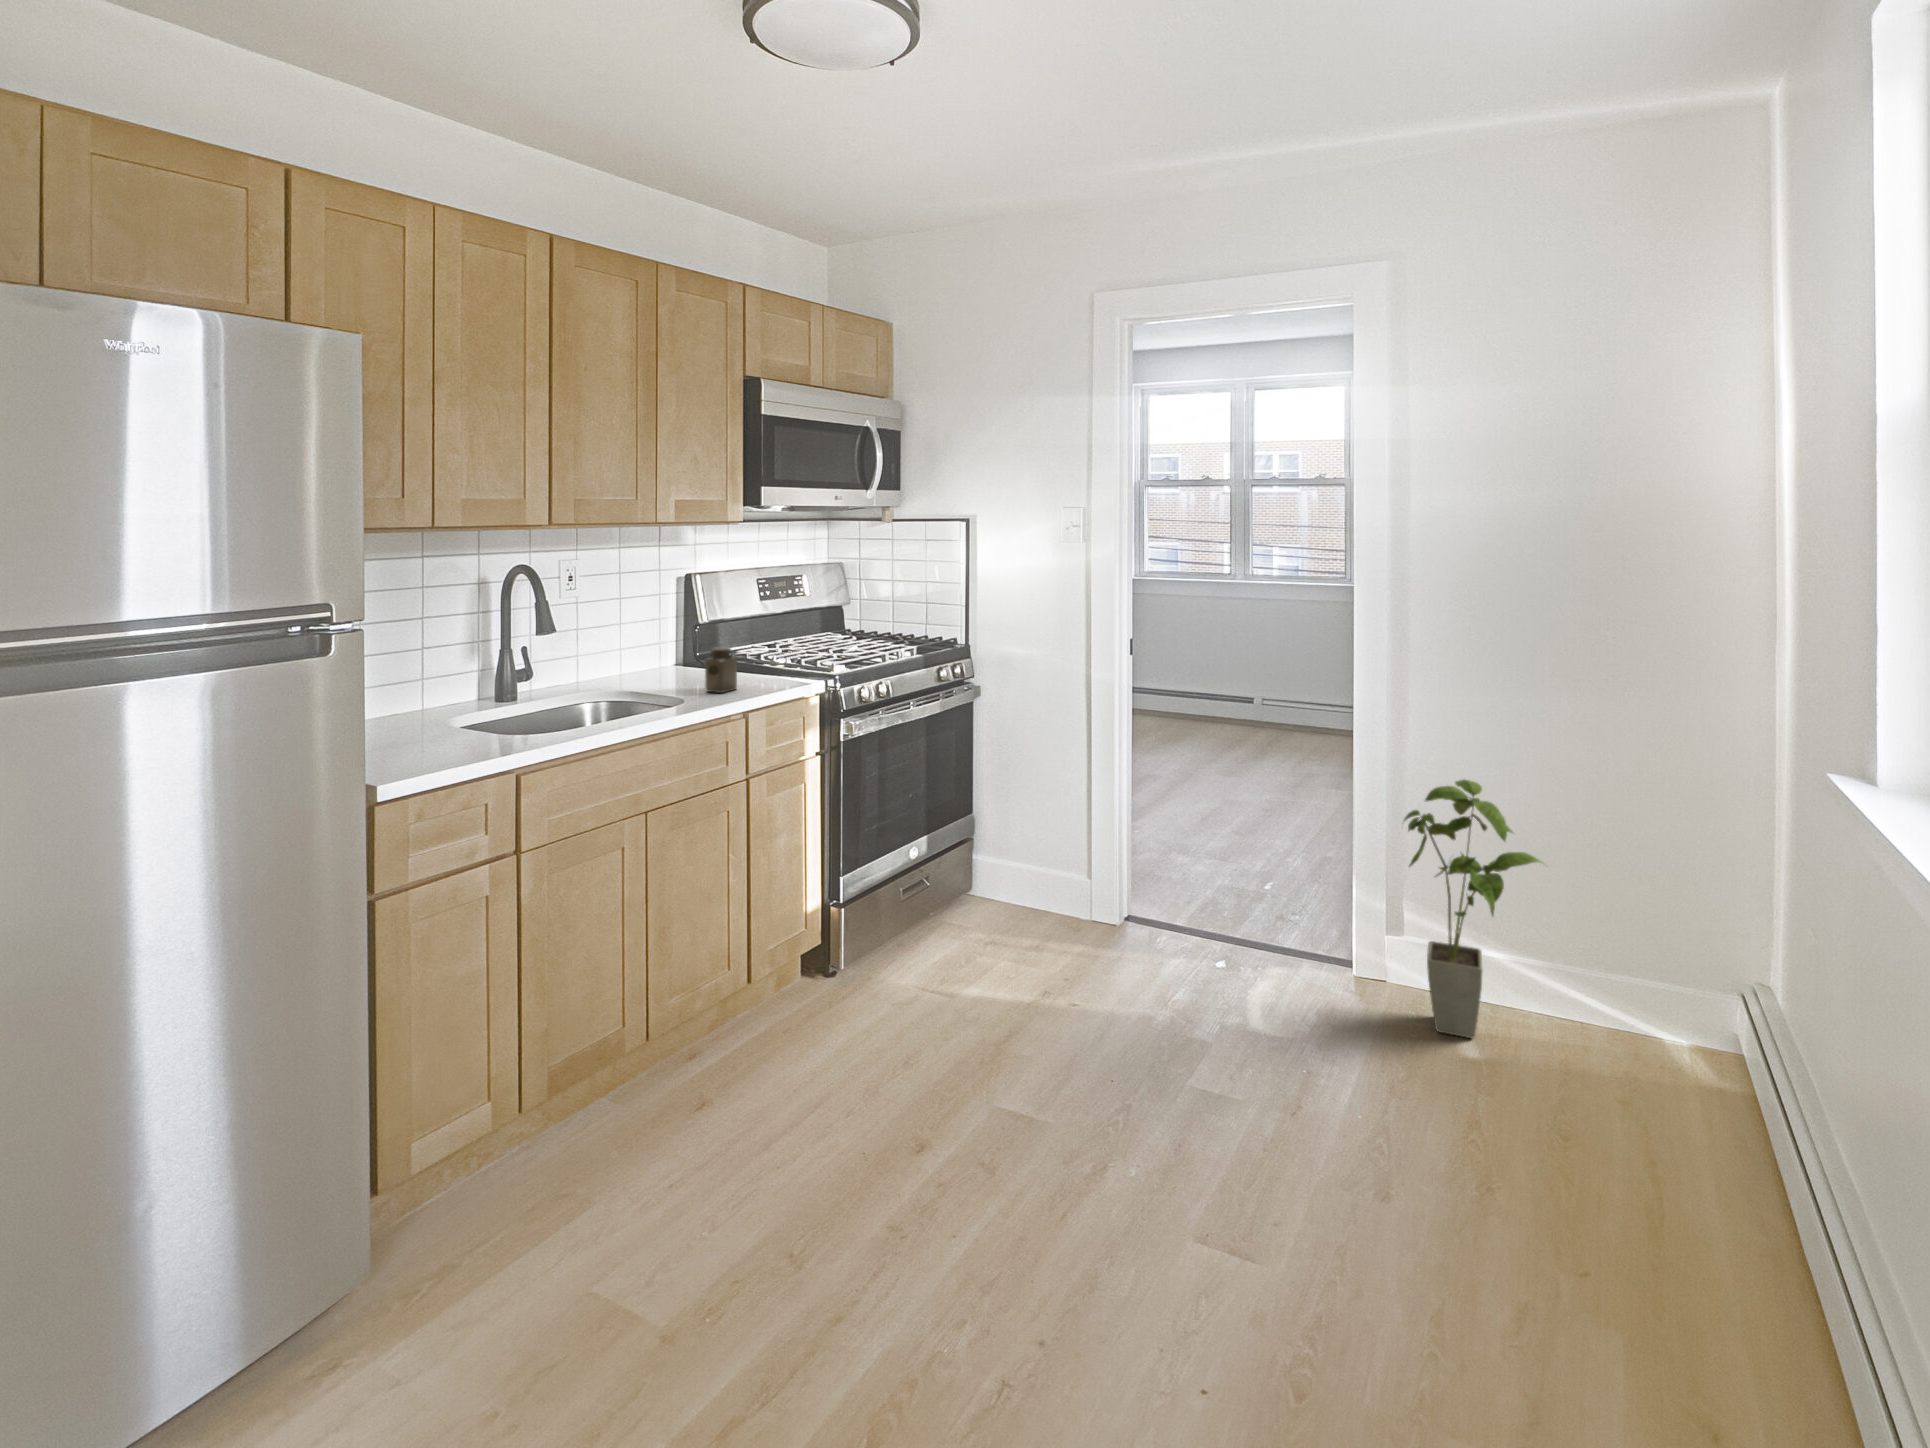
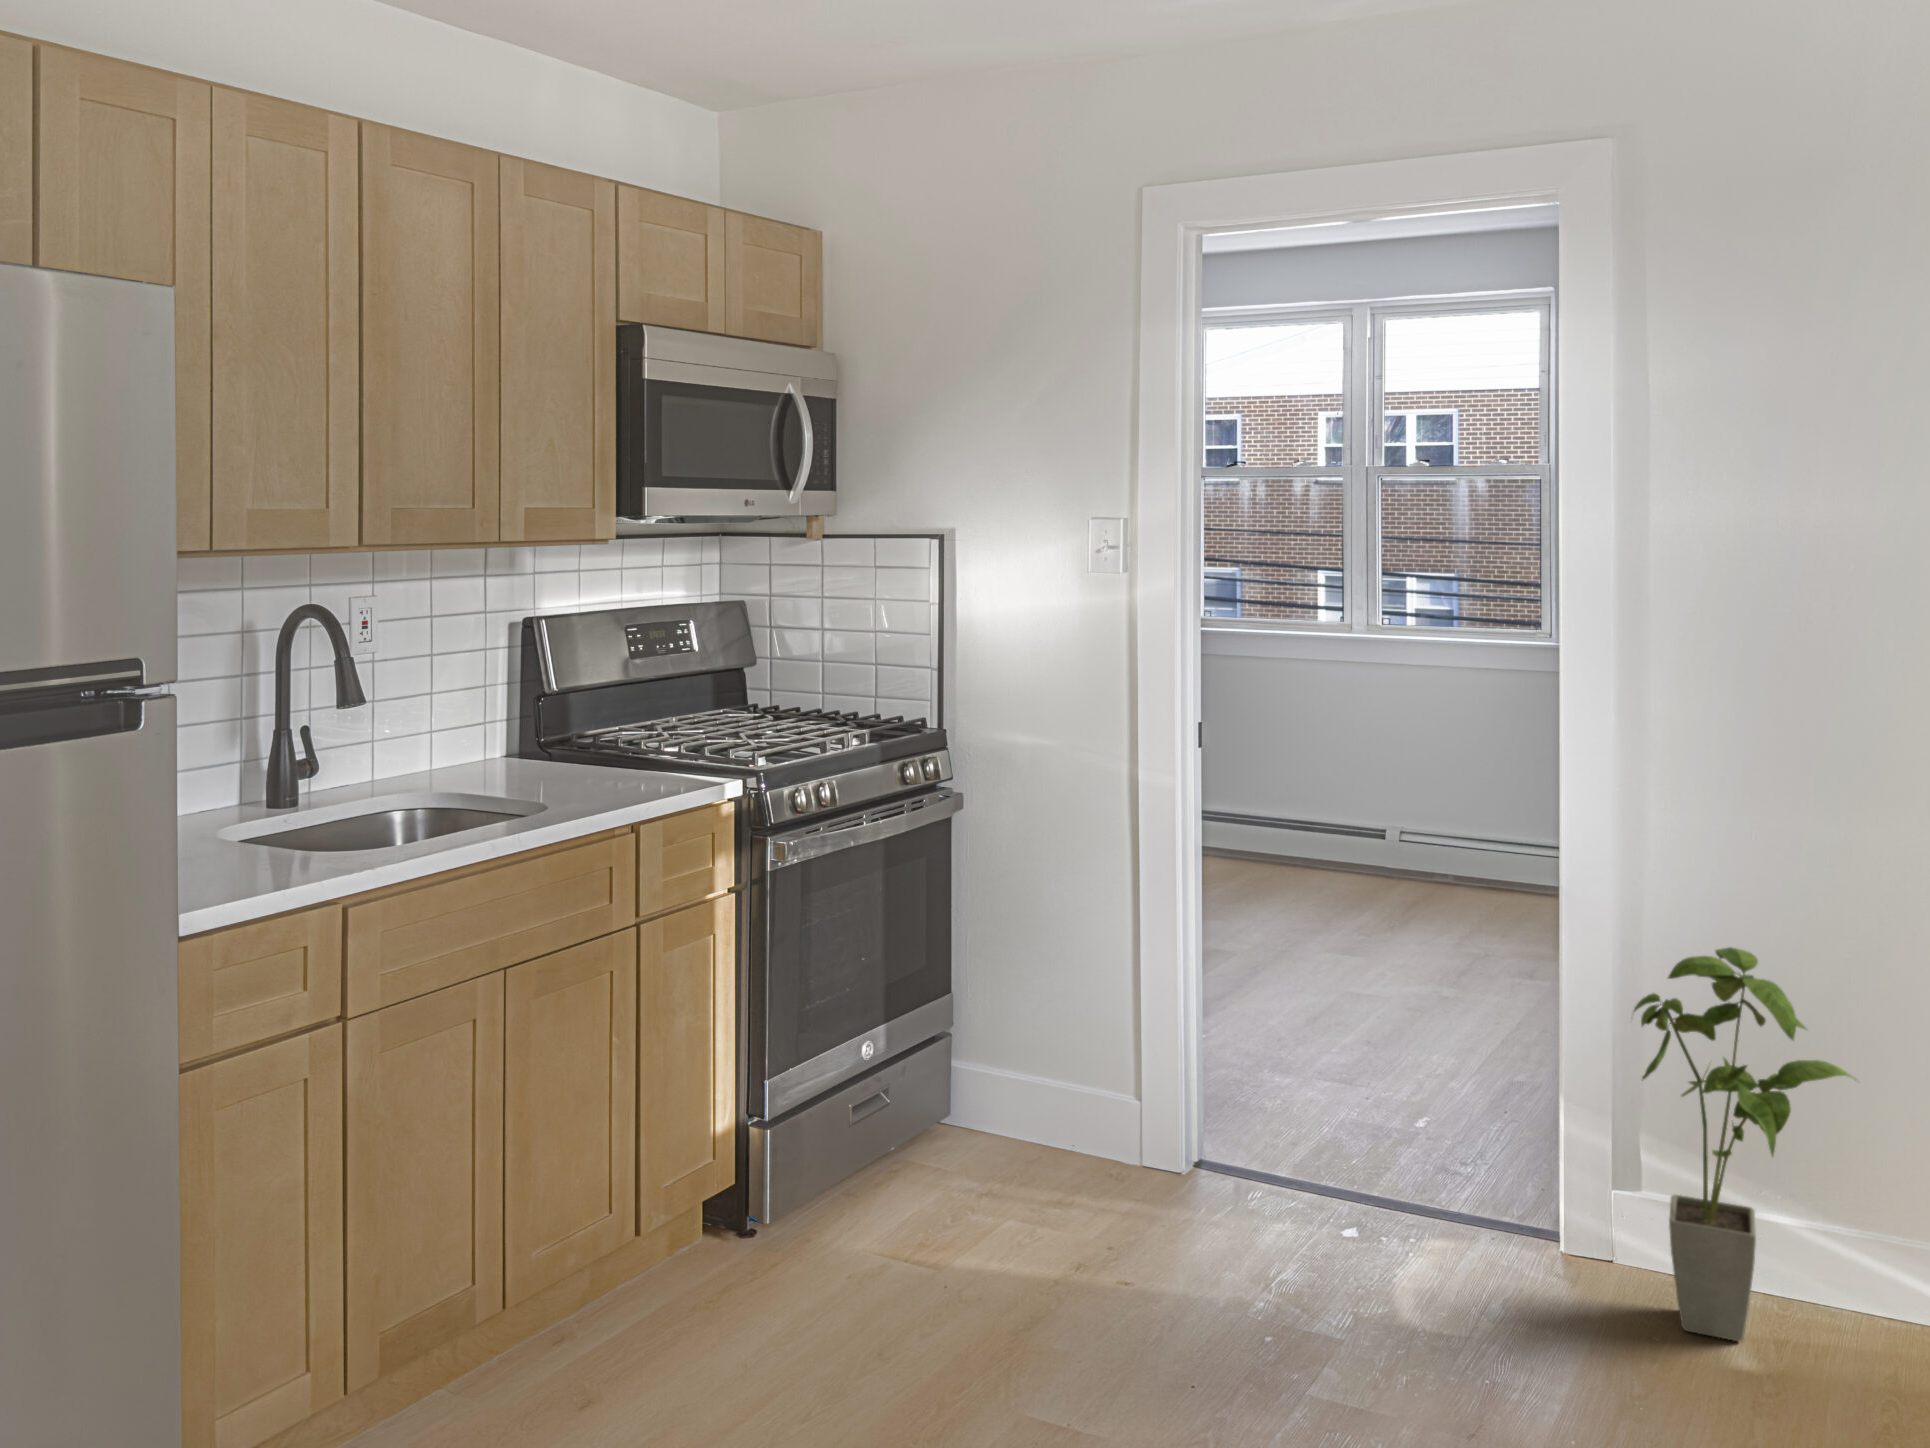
salt shaker: present [705,647,737,693] -> none [571,731,617,799]

